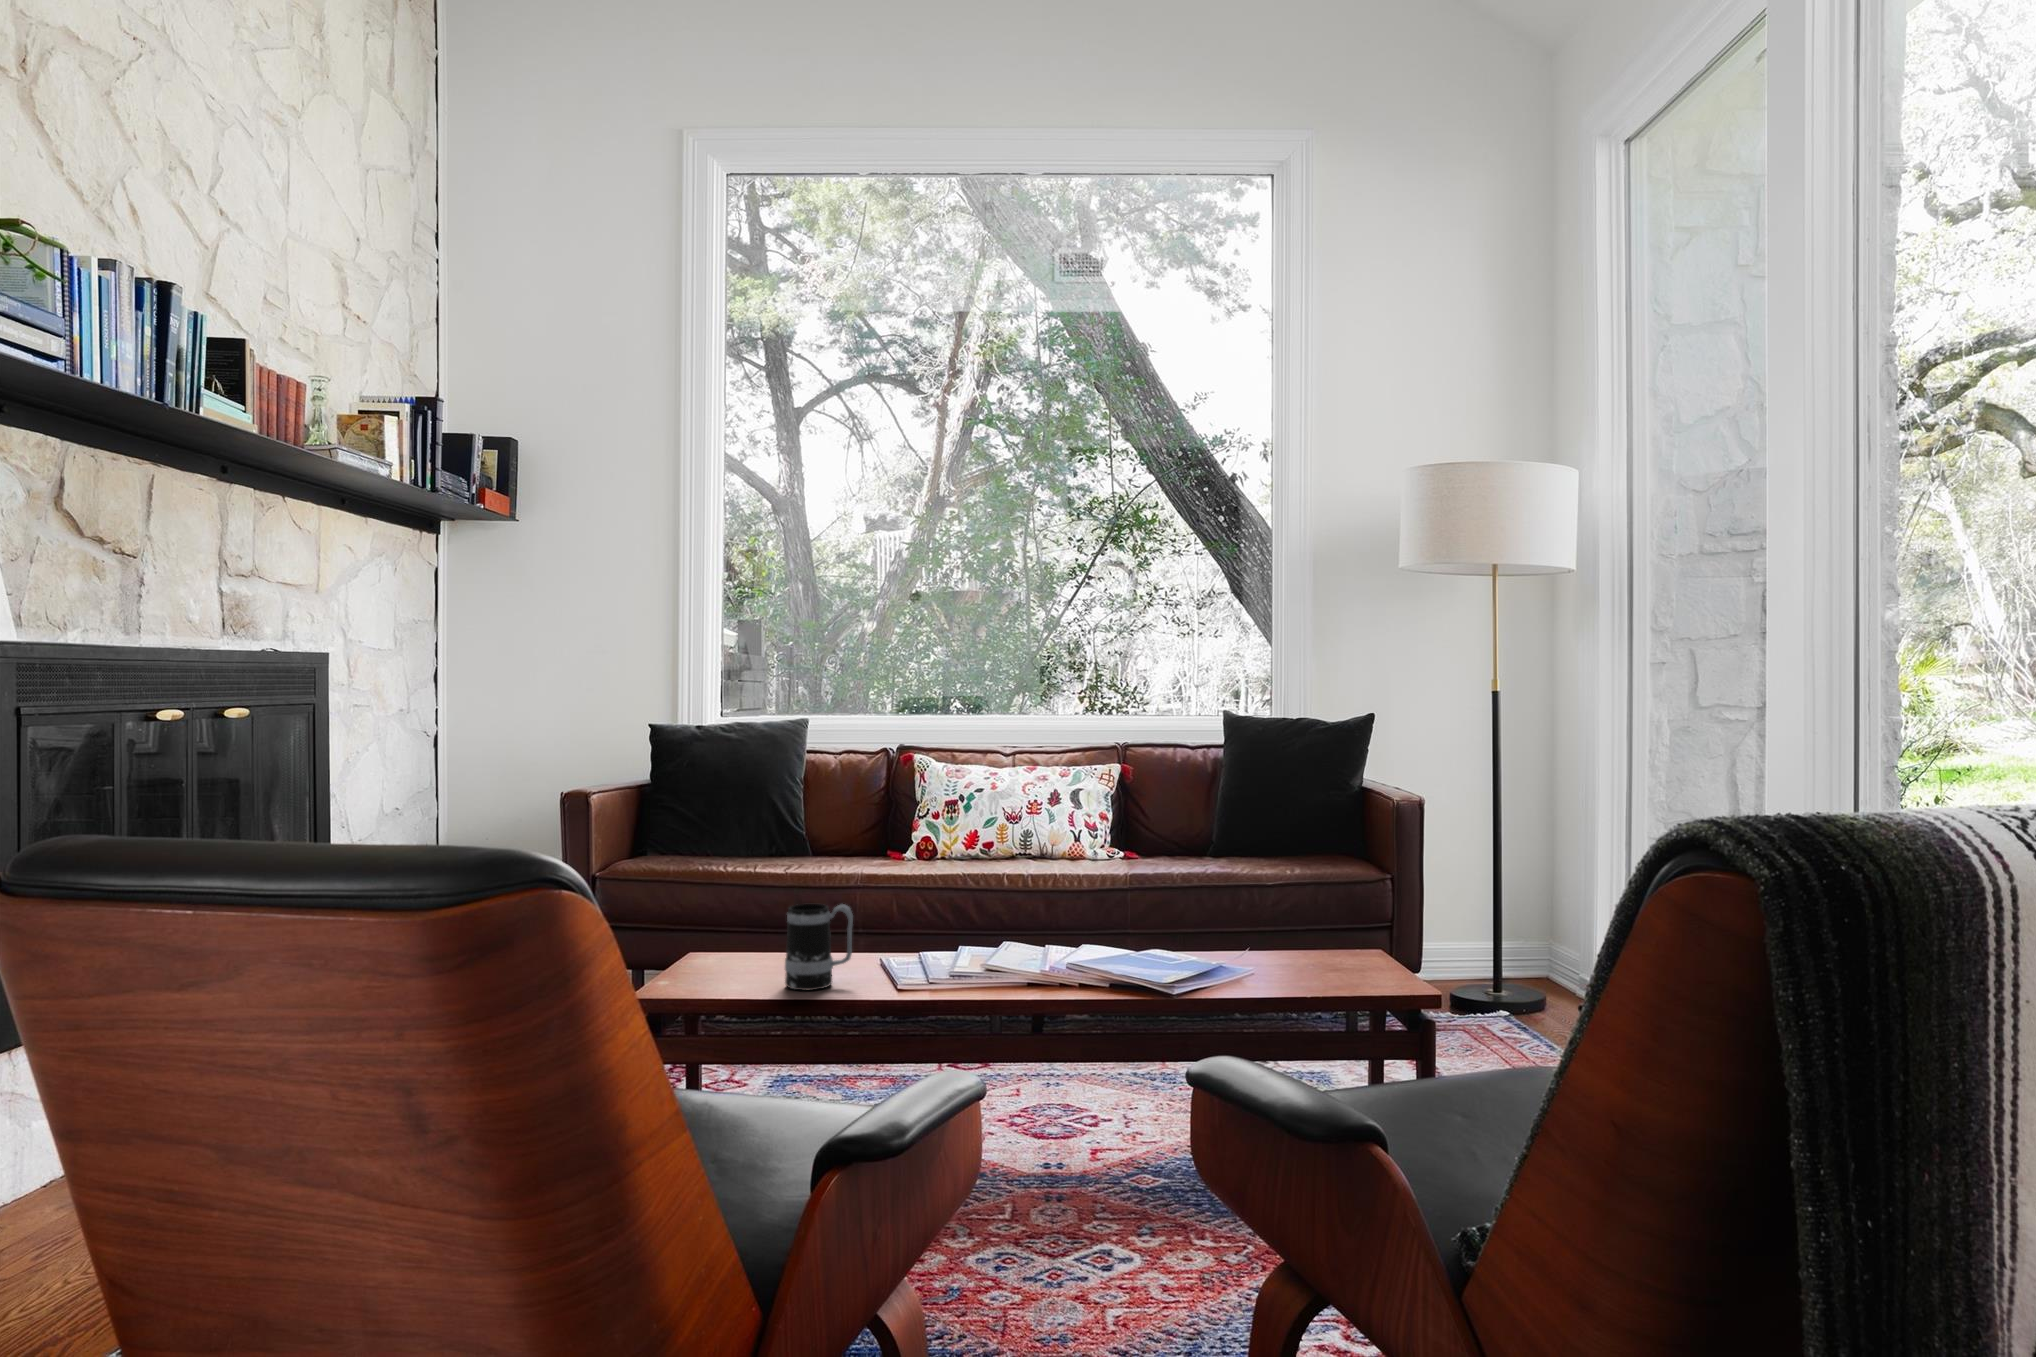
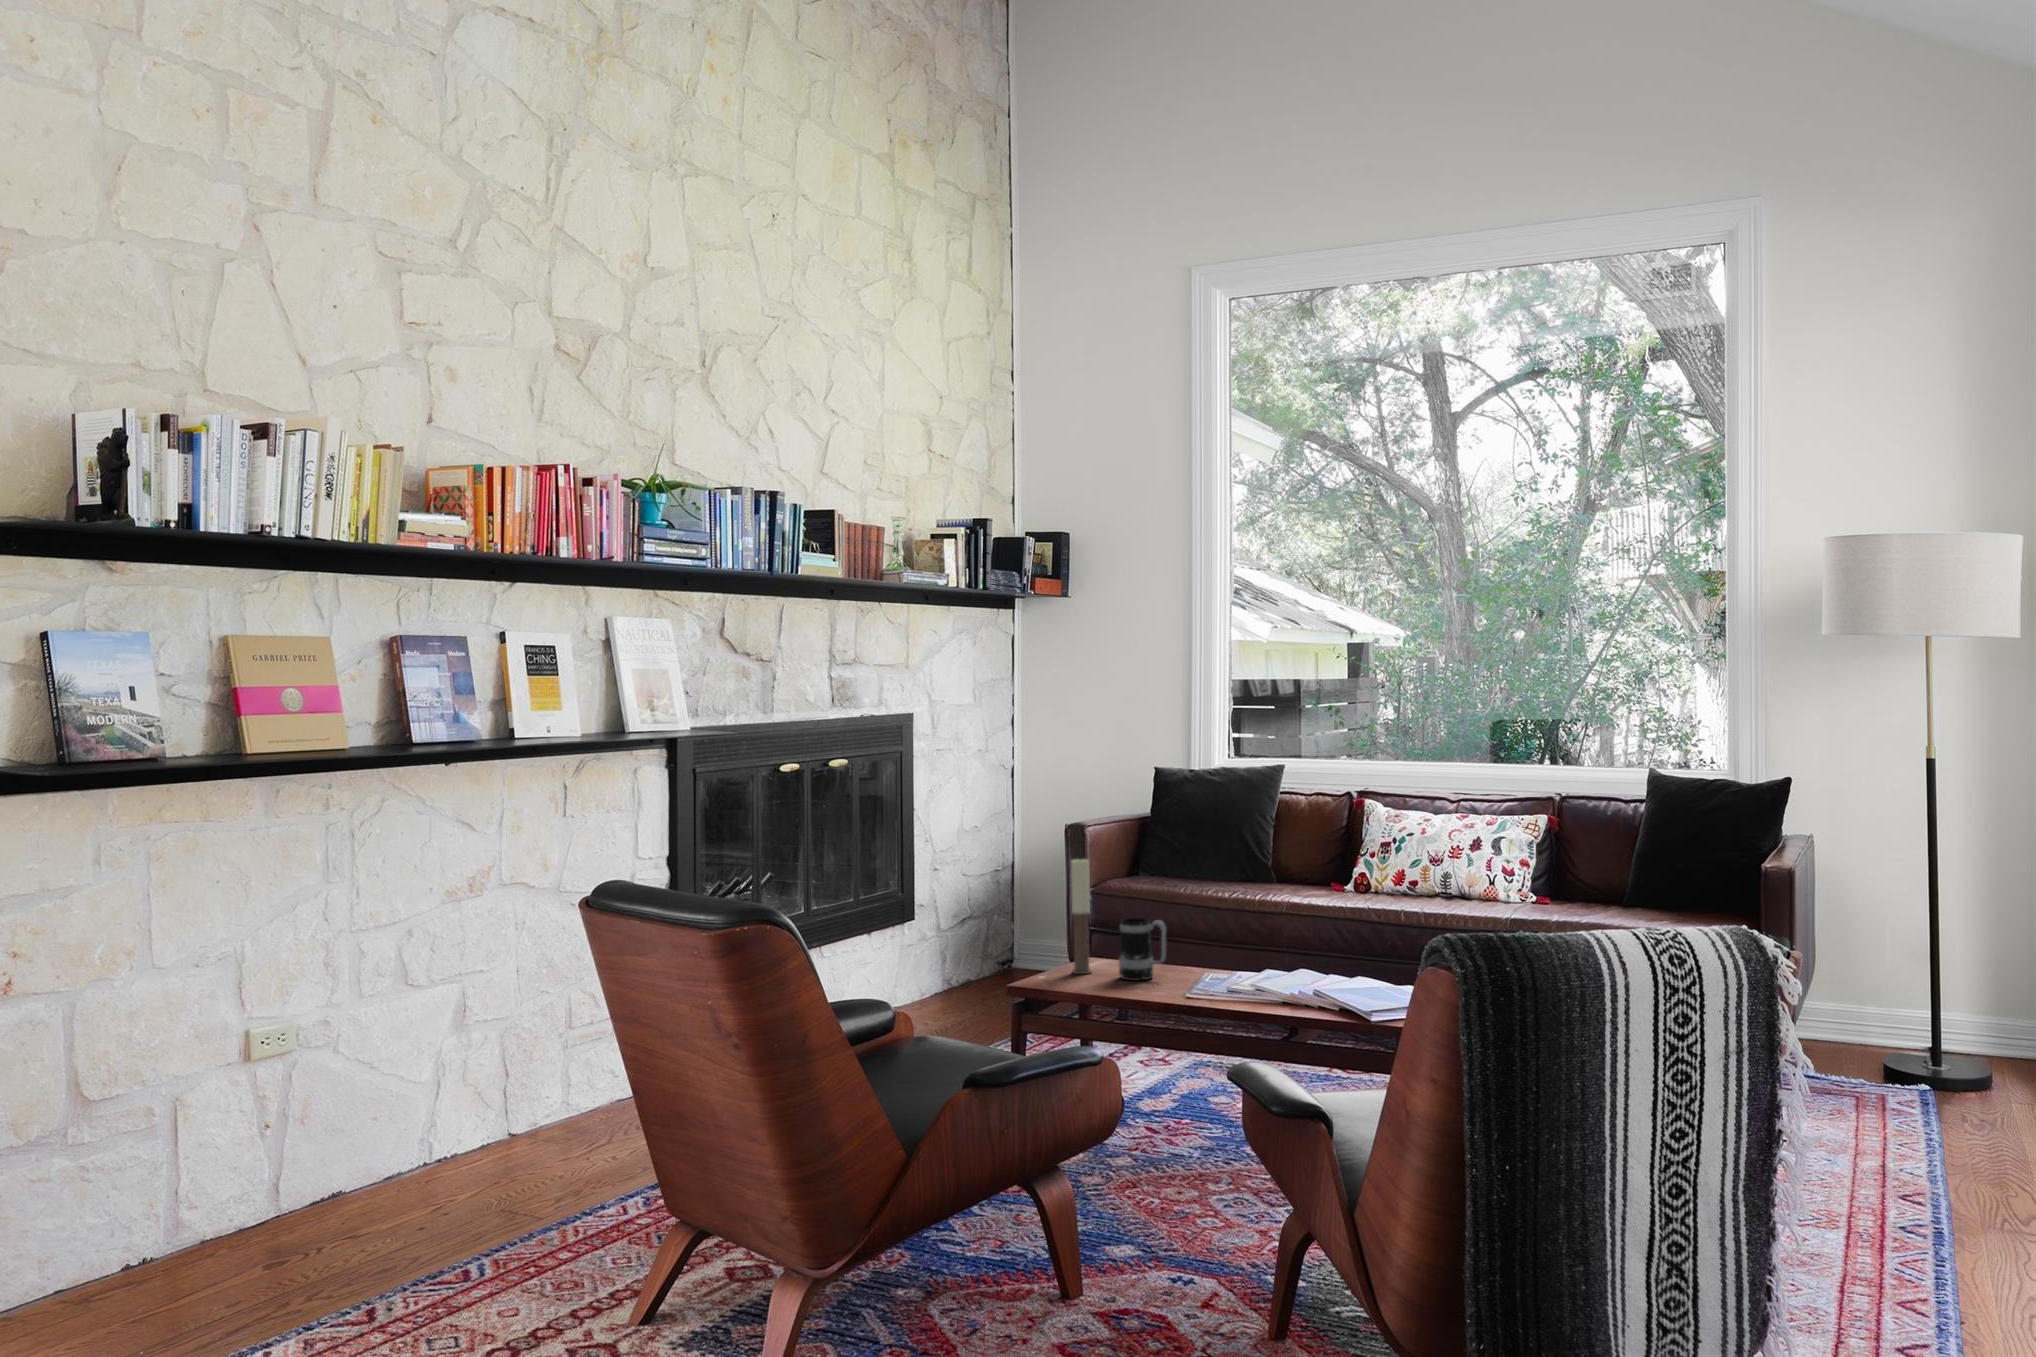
candle: none [709,824,737,989] -> present [1071,858,1091,974]

